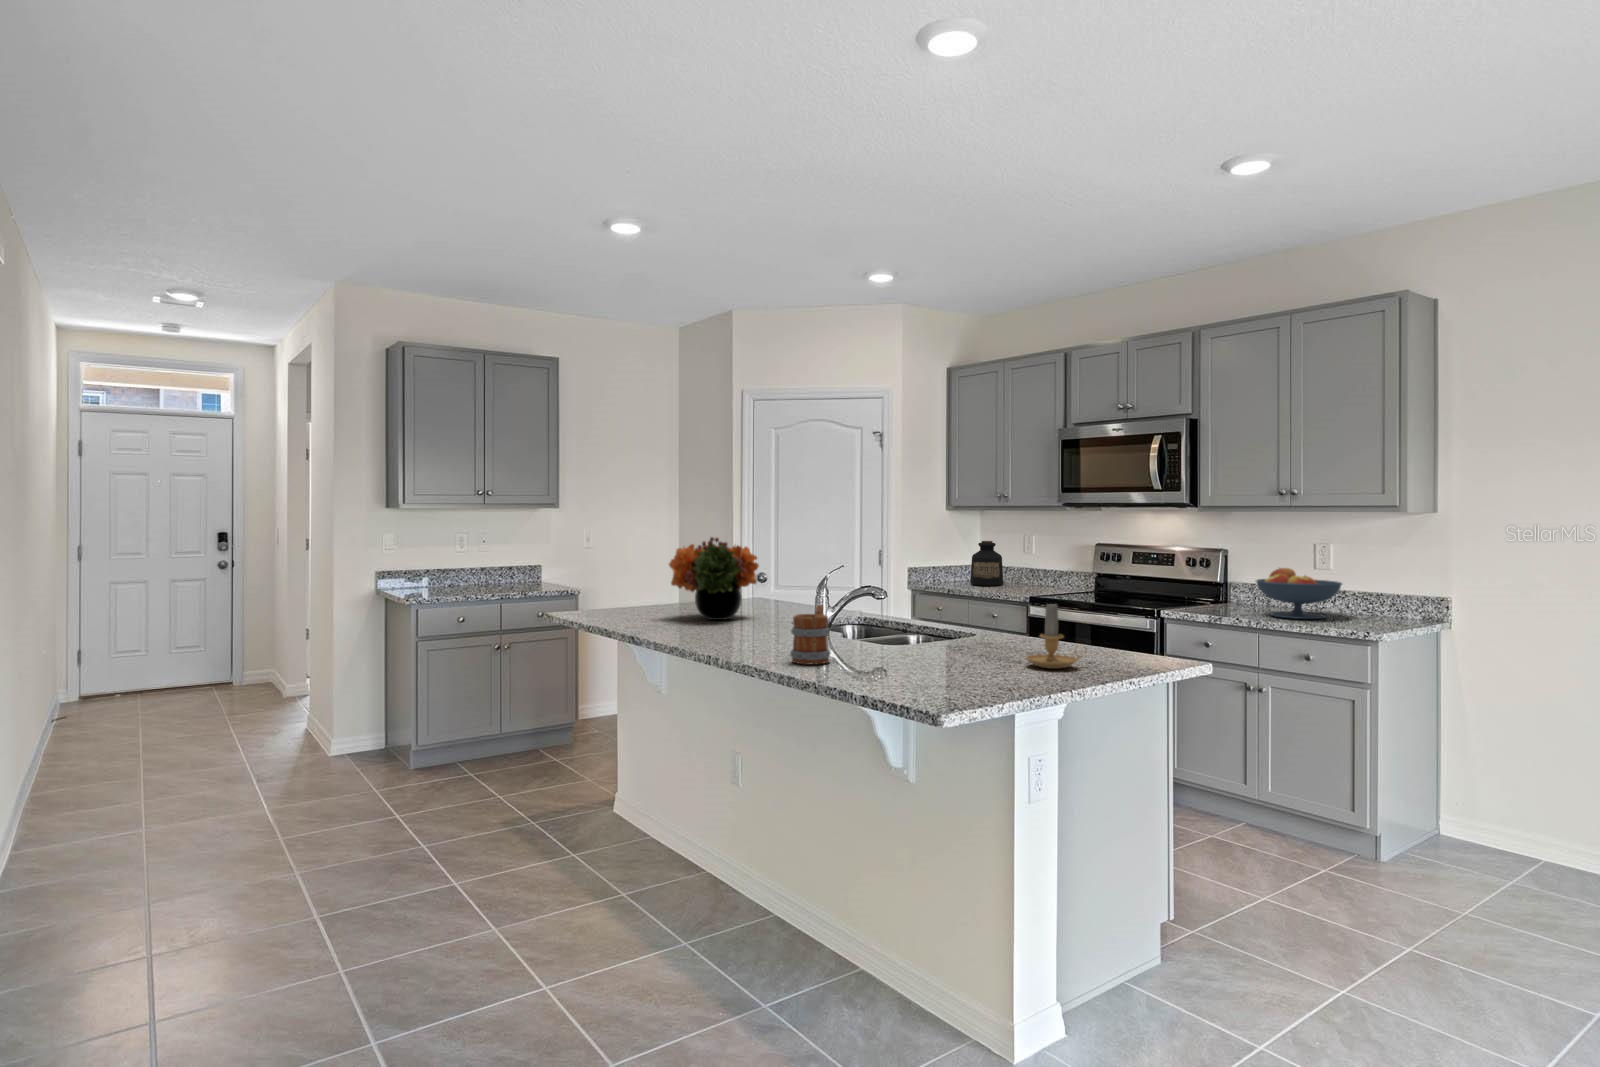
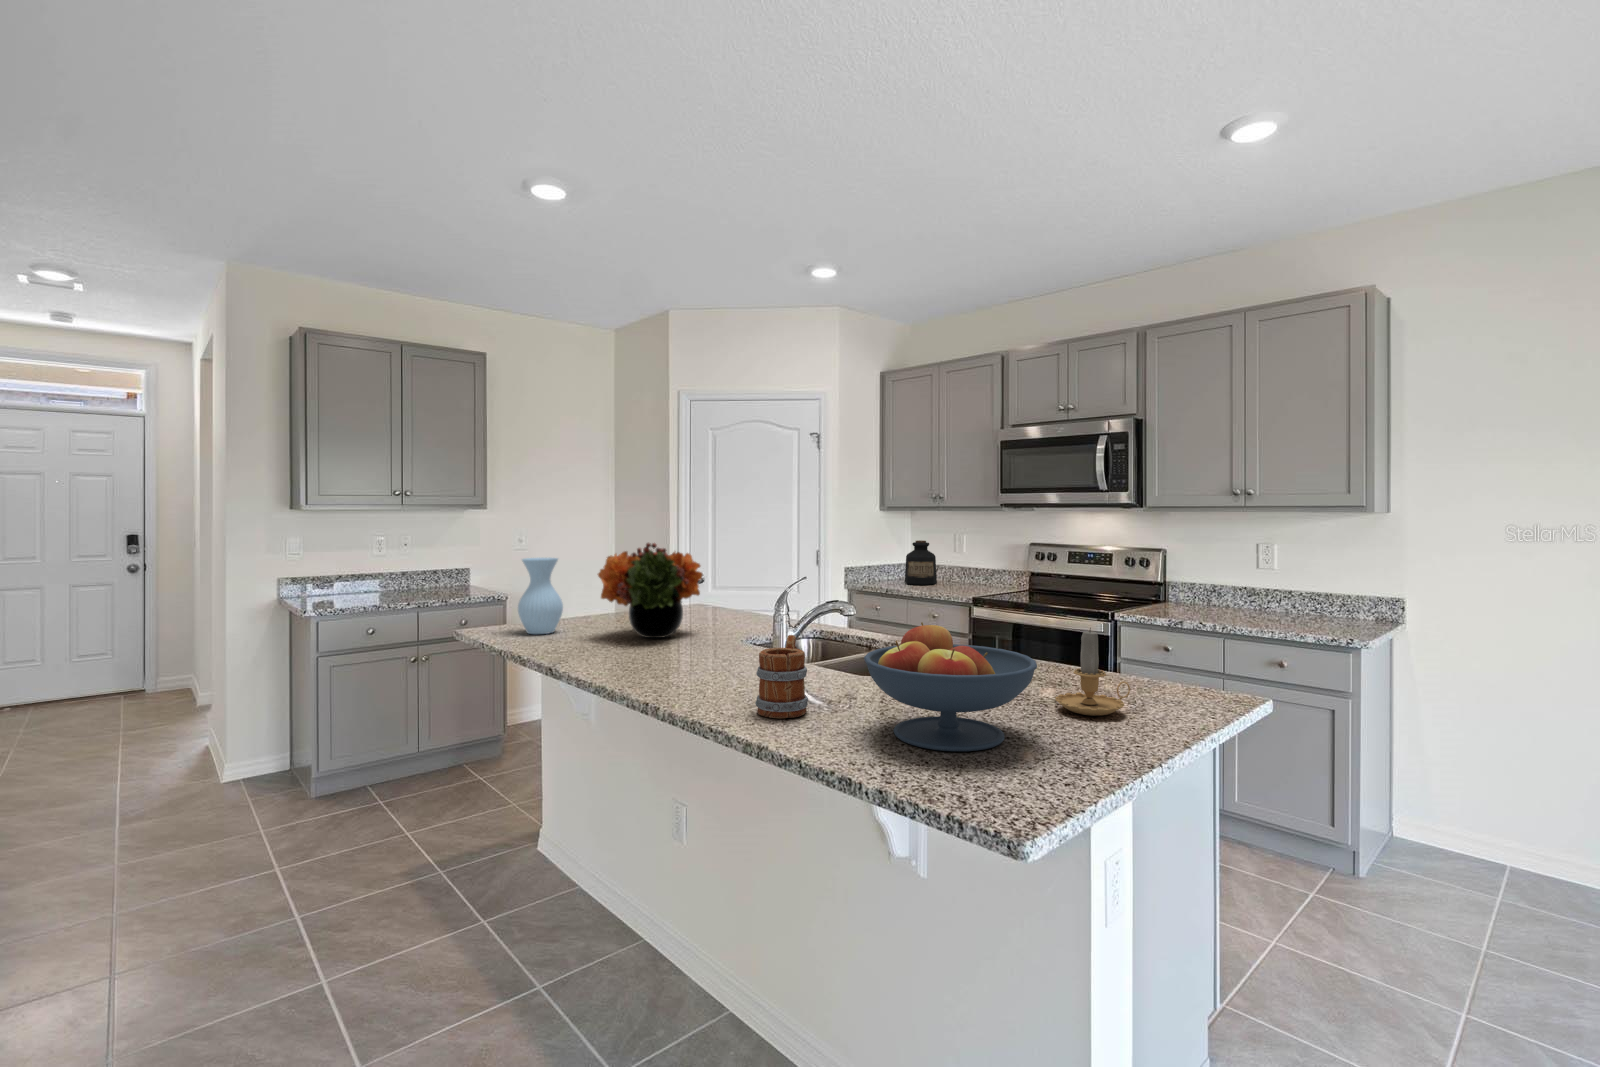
vase: none [600,550,638,616] -> present [518,558,563,634]
fruit bowl: present [1256,568,1342,619] -> present [864,622,1037,751]

